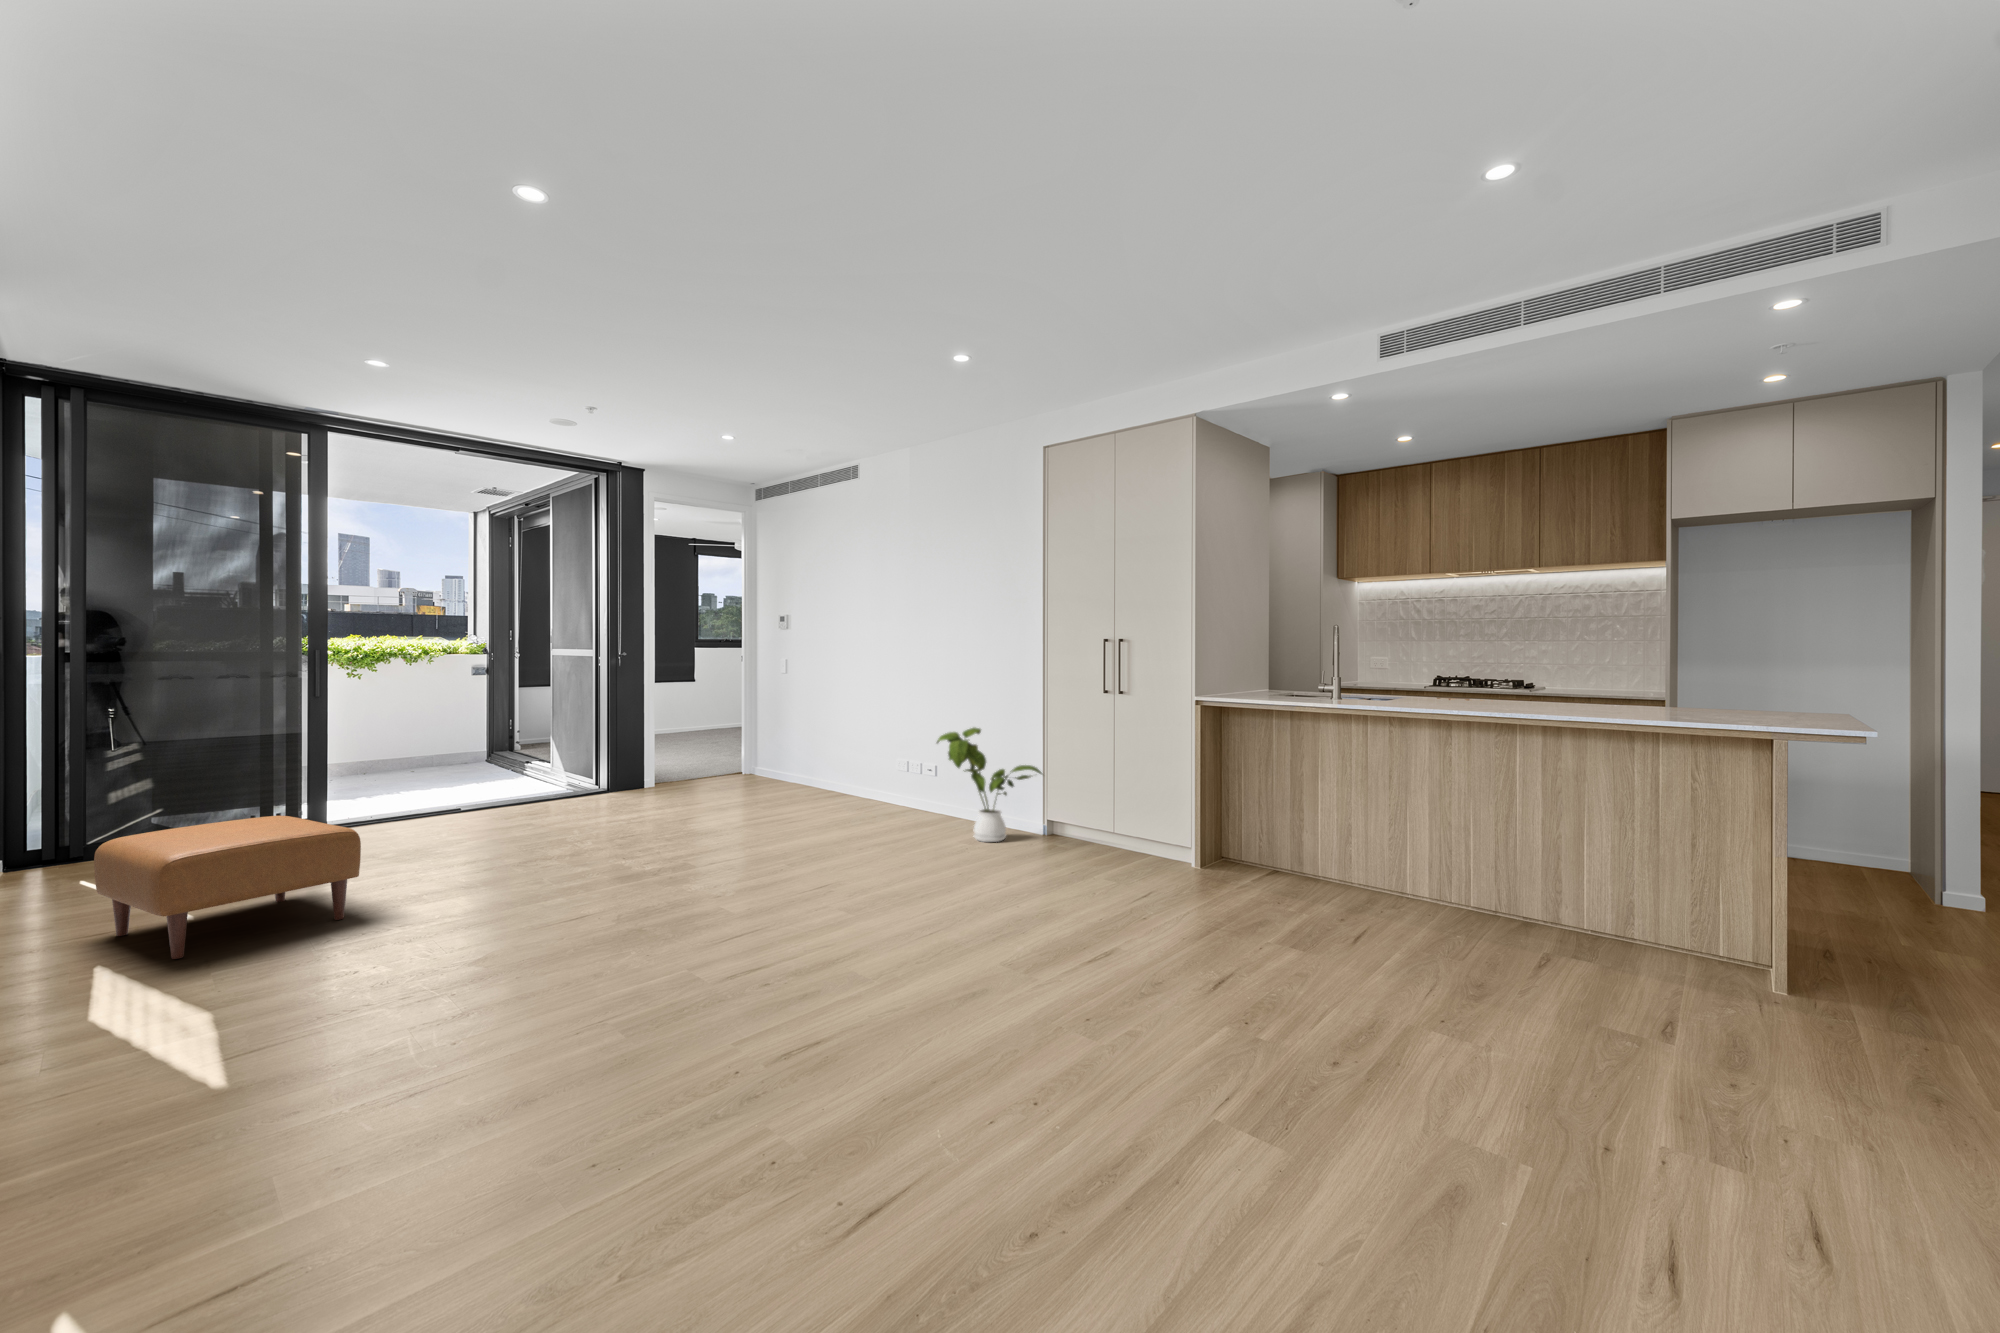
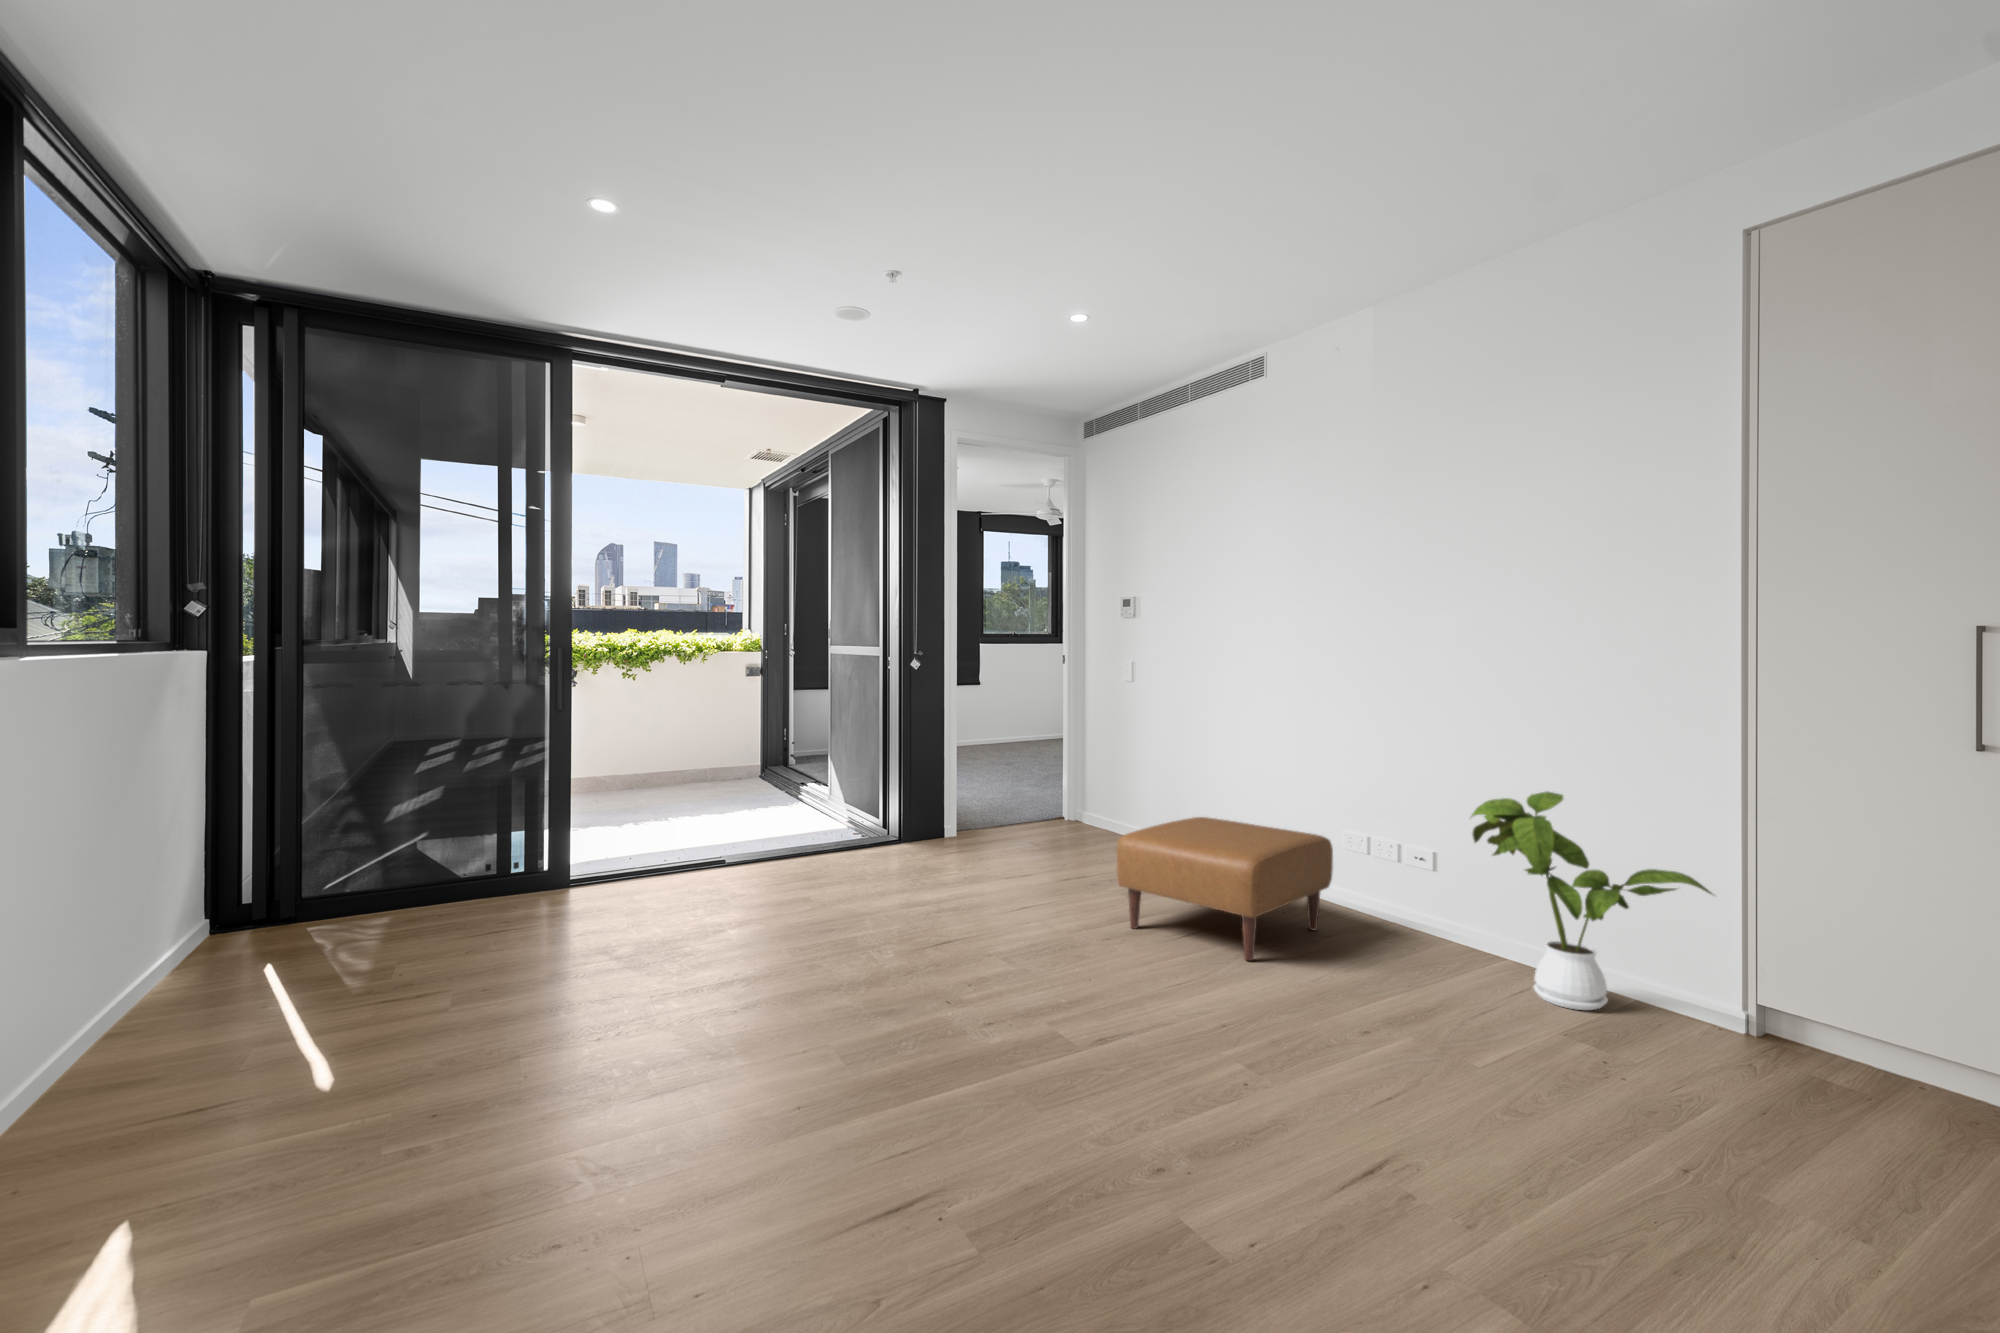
ottoman: present [94,816,361,959] -> present [1117,817,1333,960]

